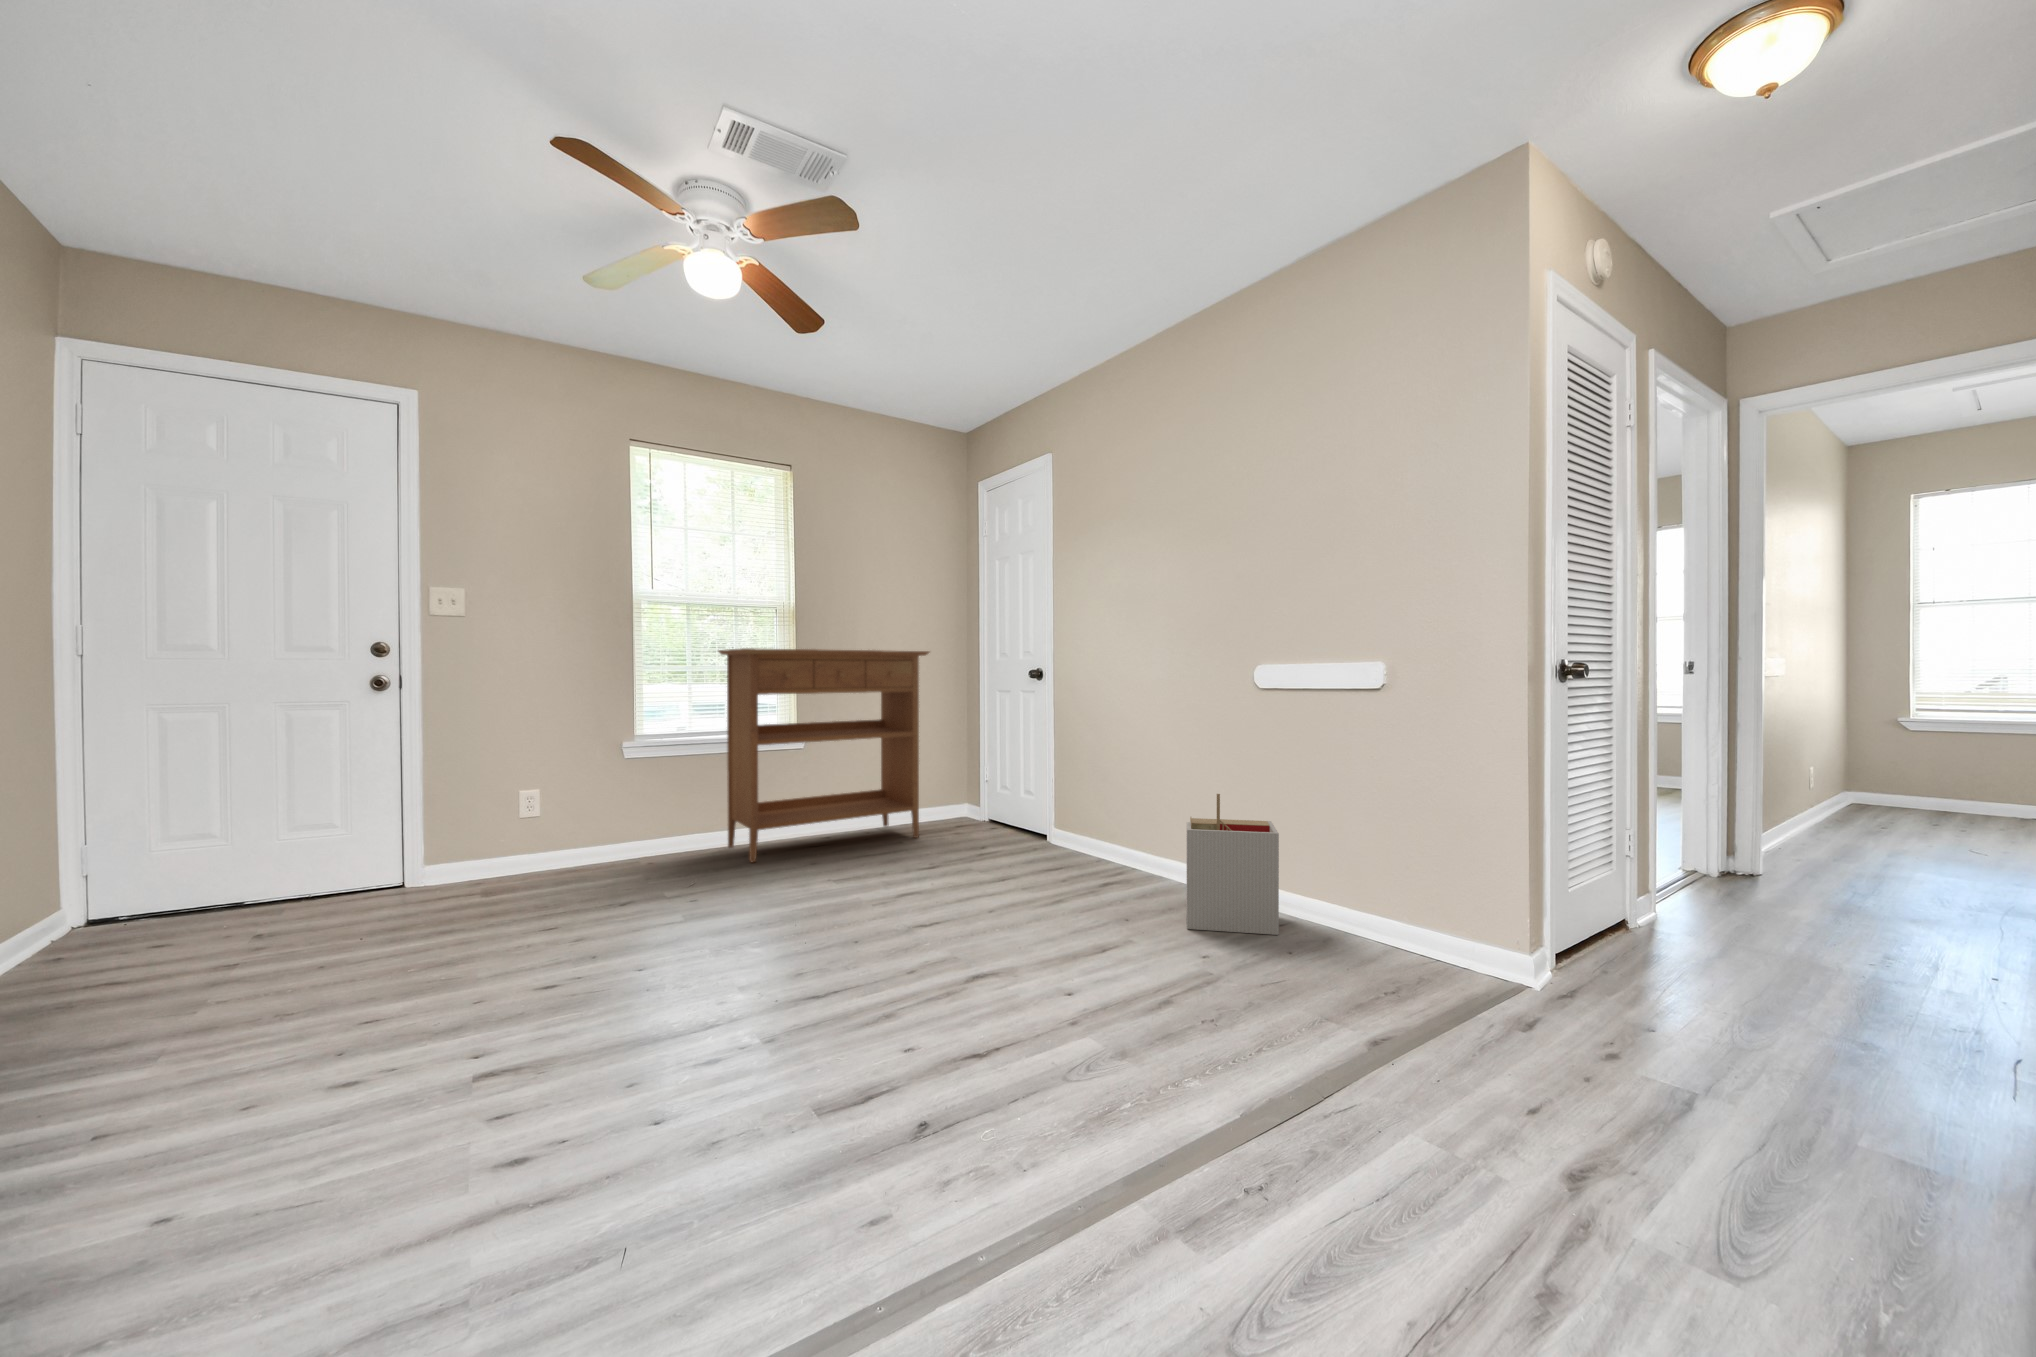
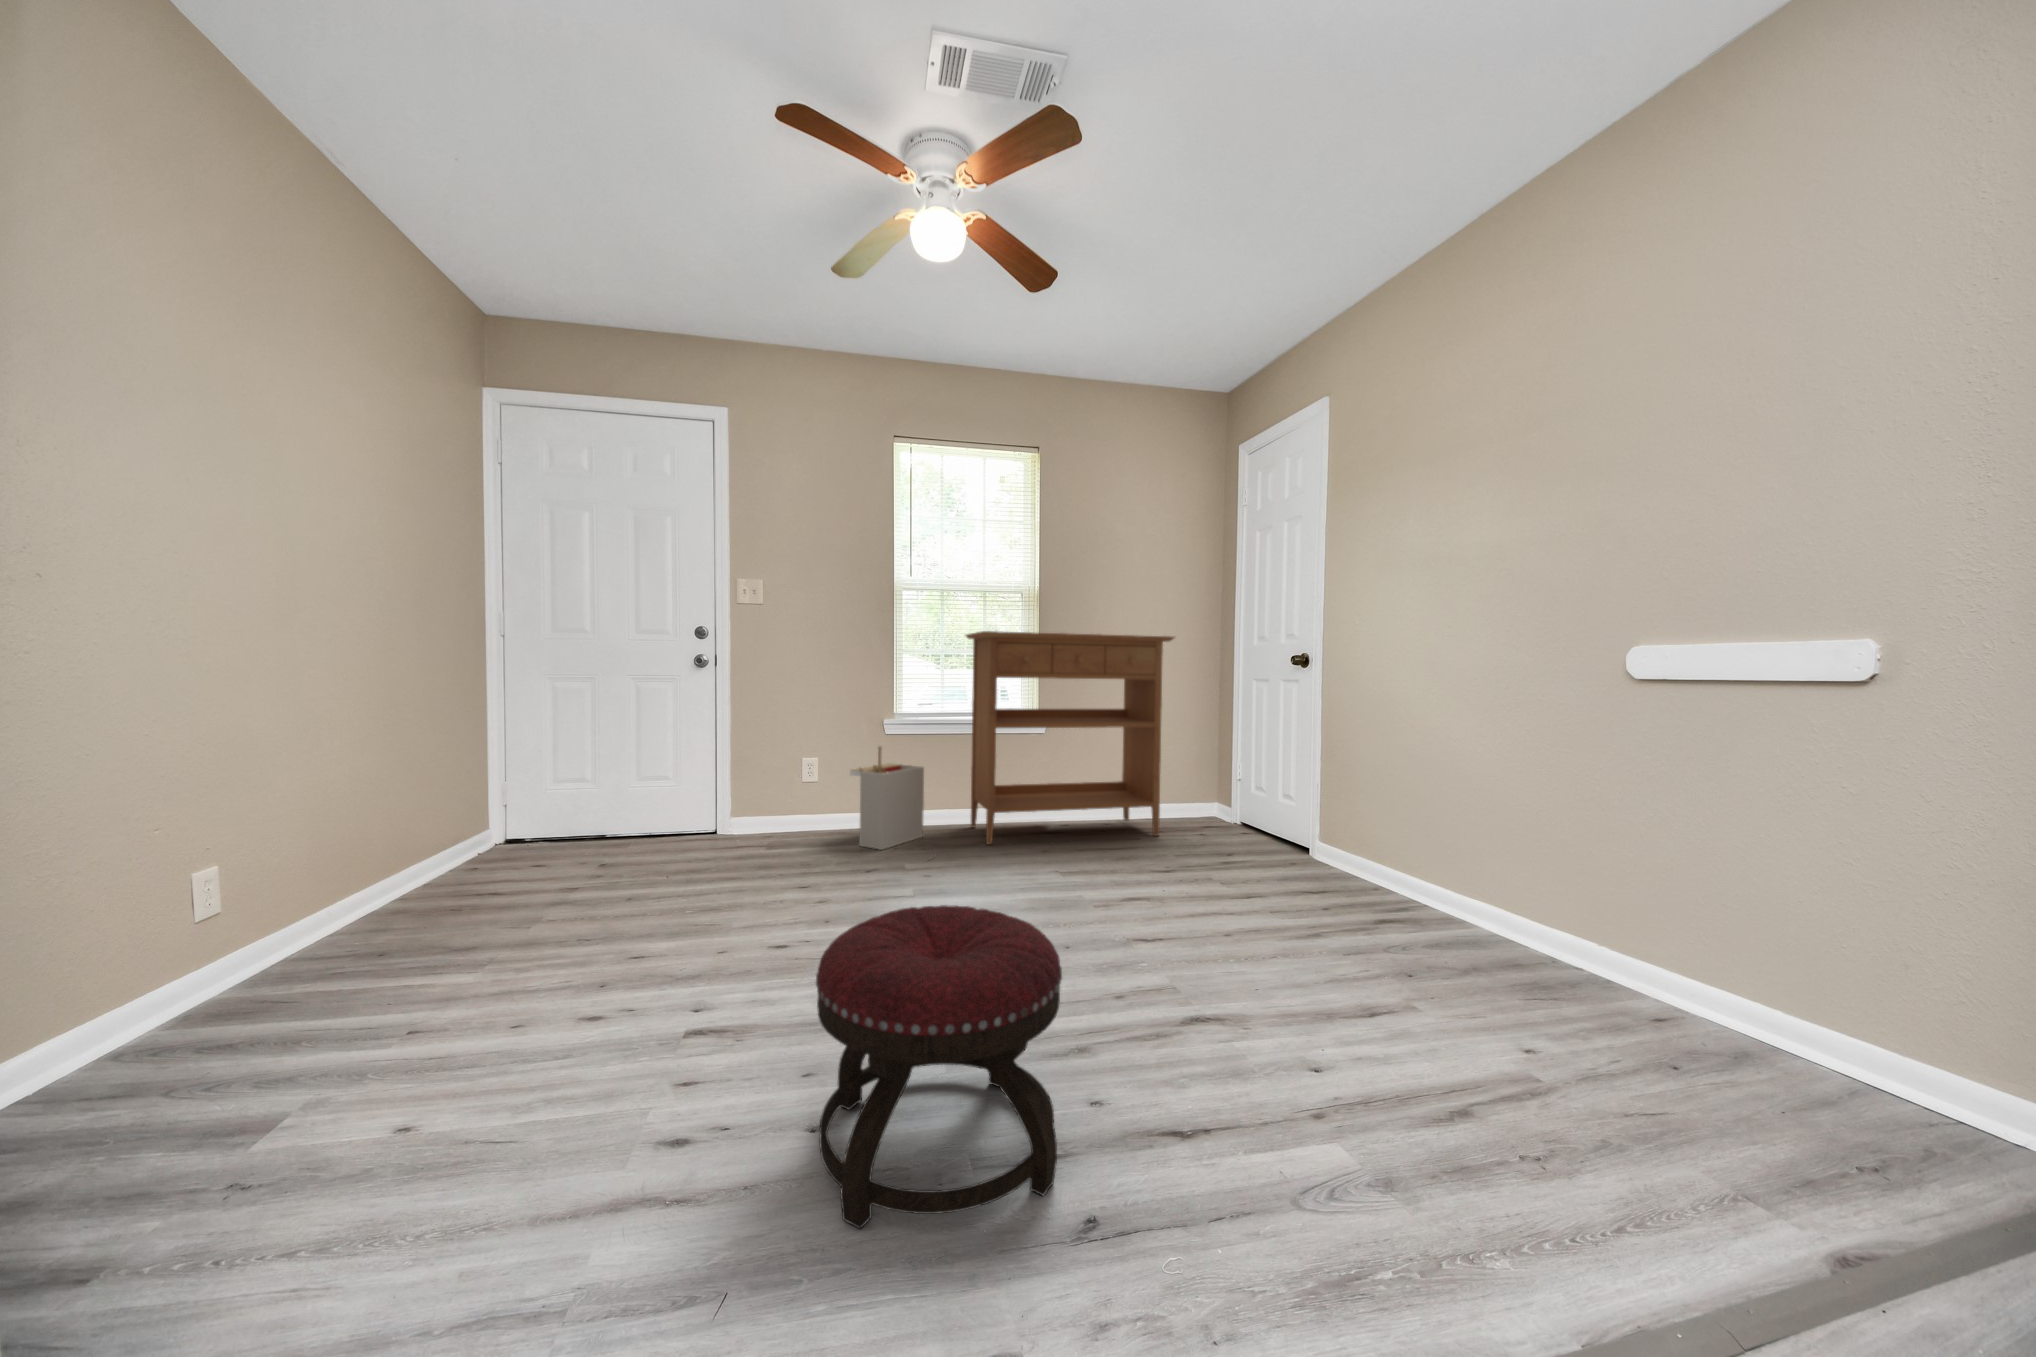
storage bin: present [1186,794,1279,935] -> present [850,746,924,850]
ottoman: none [663,905,883,1173] -> present [816,905,1062,1228]

